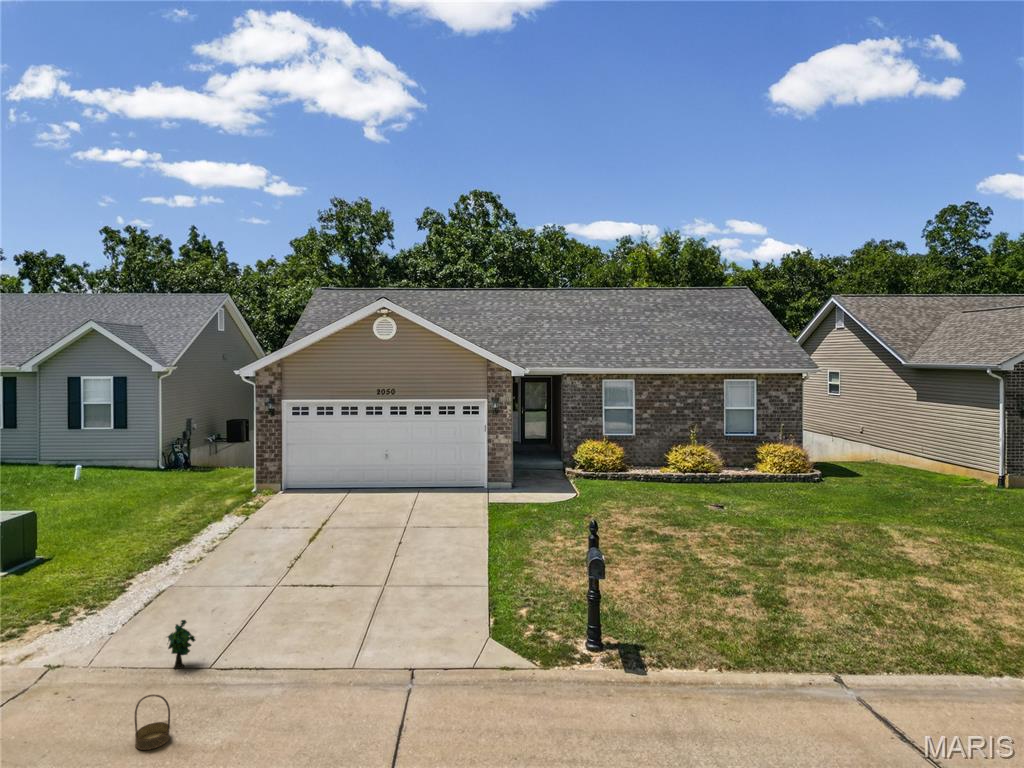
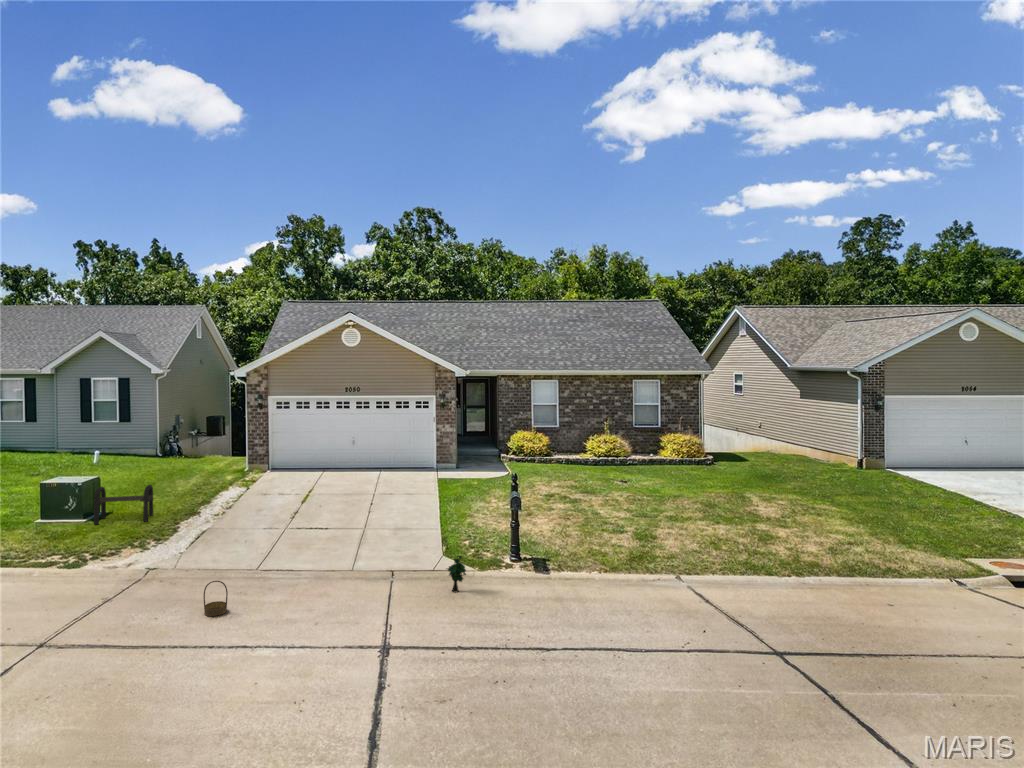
bench: none [62,515,138,566] -> present [94,485,153,524]
decorative plant: present [168,620,195,669] -> present [448,556,466,592]

